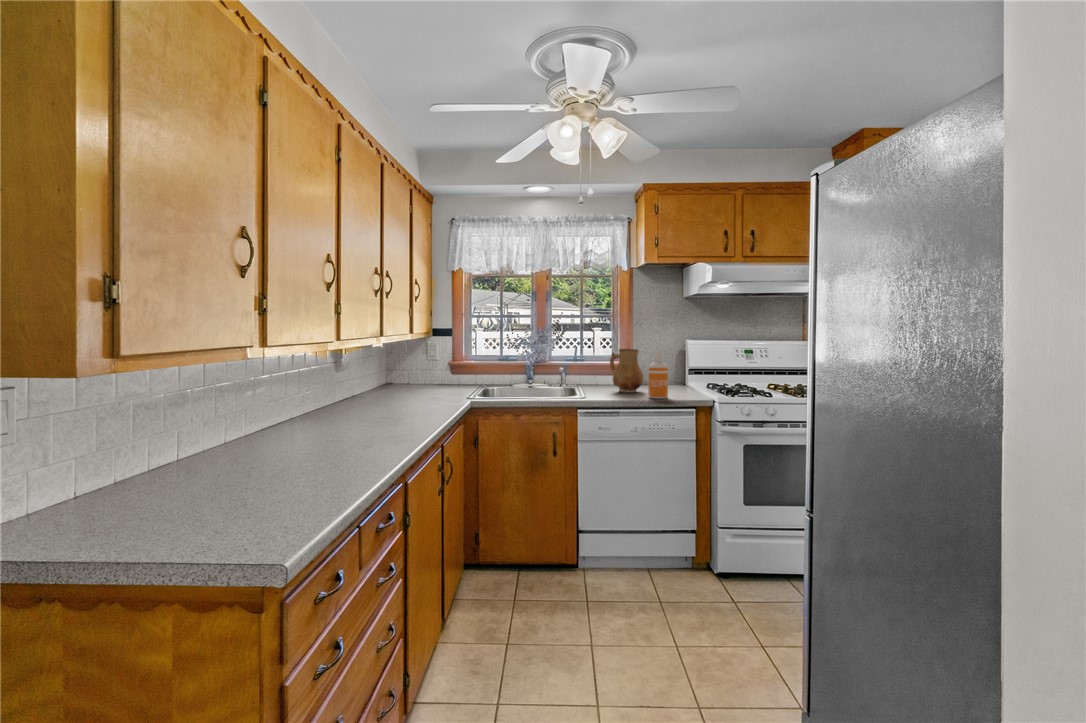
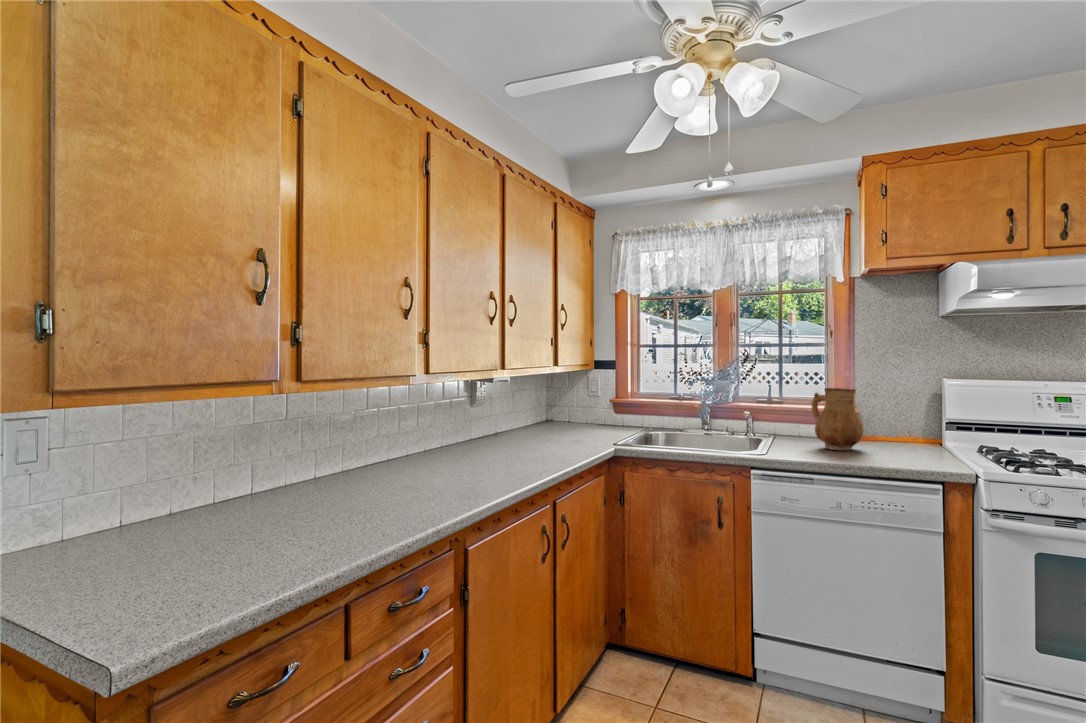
soap dispenser: present [649,351,668,398] -> none [867,393,900,465]

